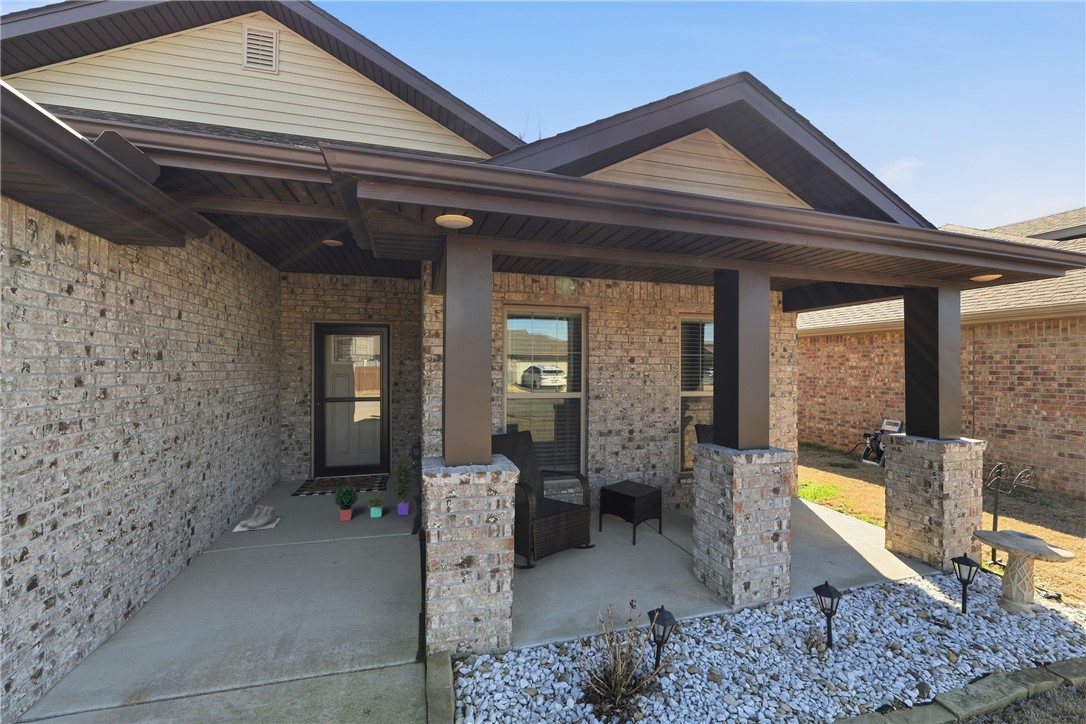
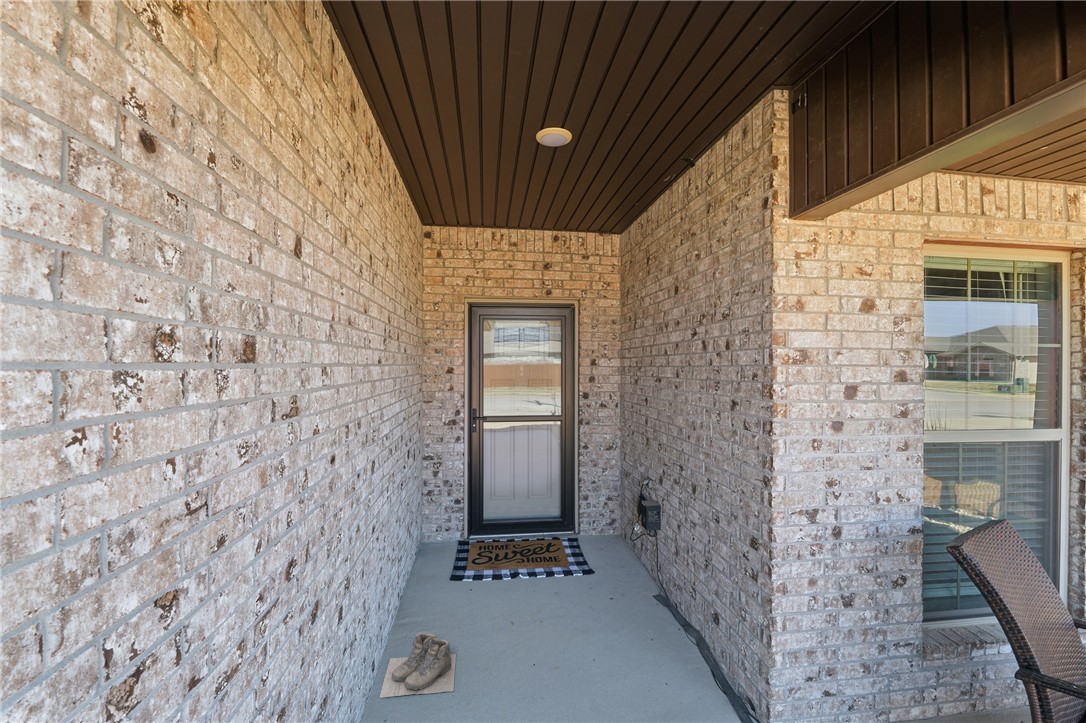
potted plant: present [333,456,414,521] -> none [555,548,707,680]

